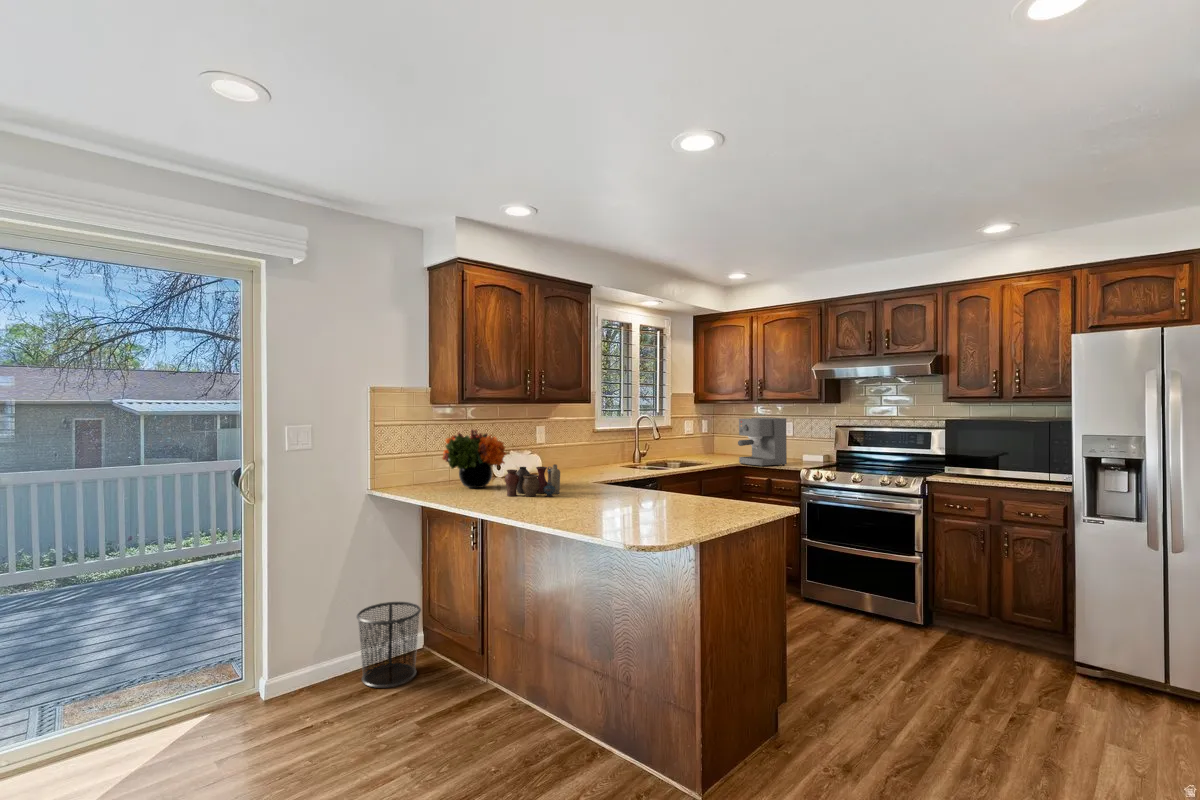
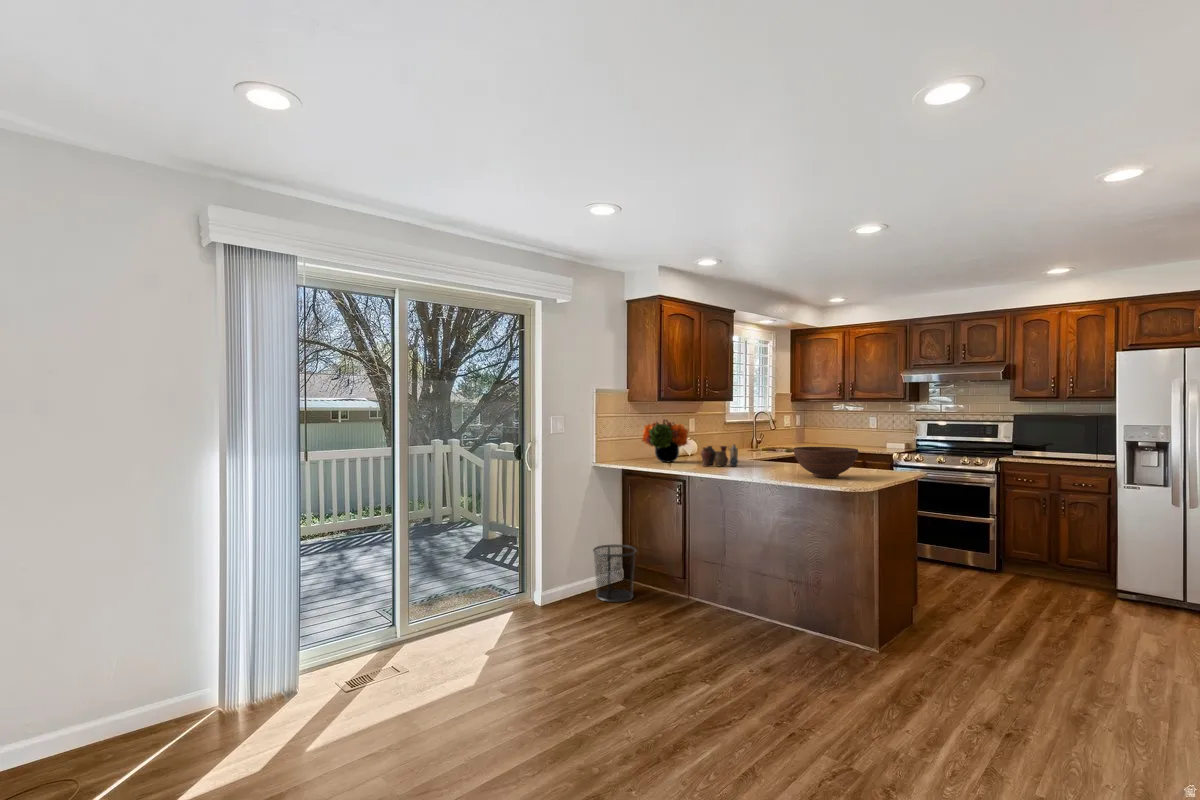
coffee maker: present [738,418,787,467] -> none [838,413,878,452]
fruit bowl: none [596,472,687,521] -> present [794,447,858,478]

